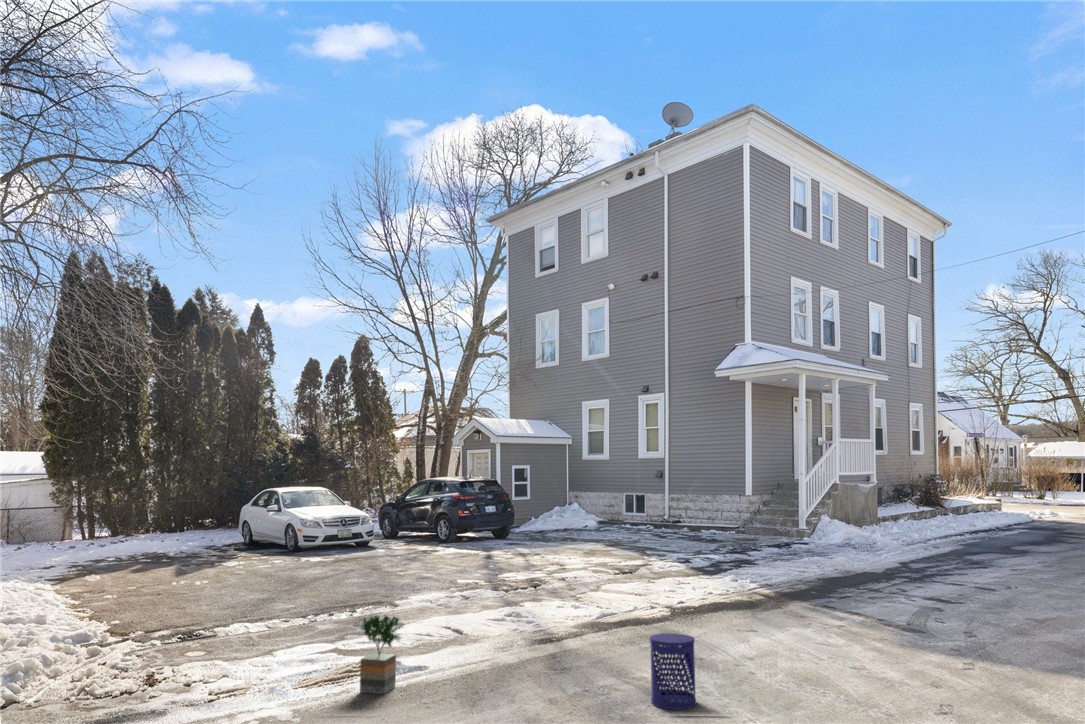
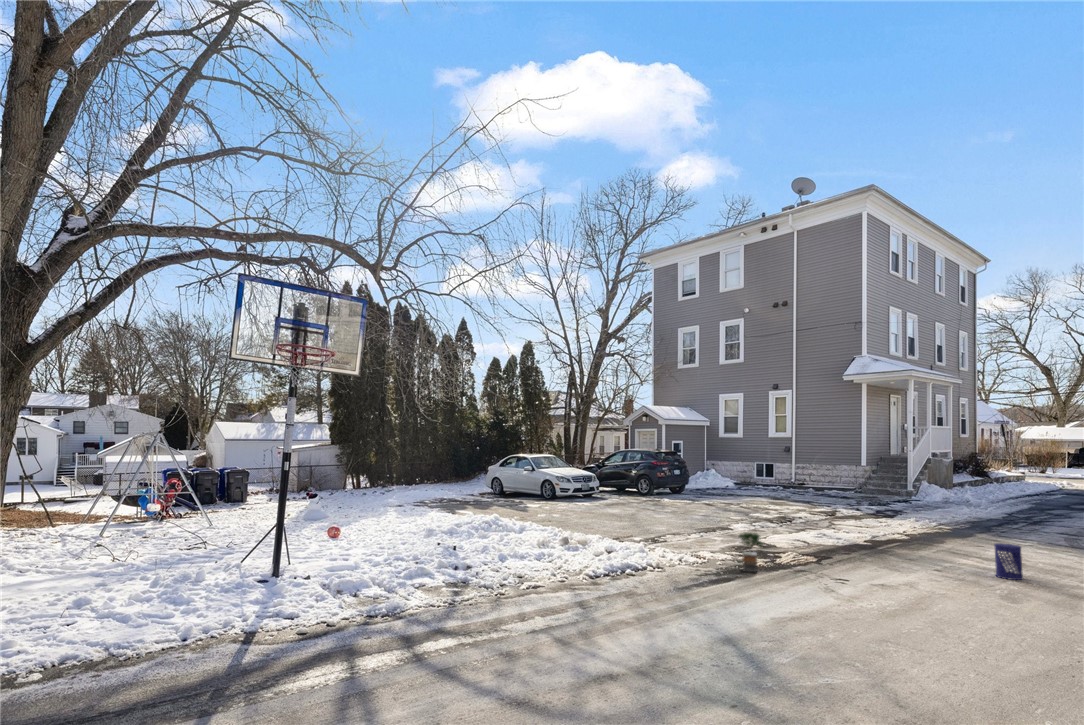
potted tree: present [360,615,404,694] -> present [739,533,763,572]

